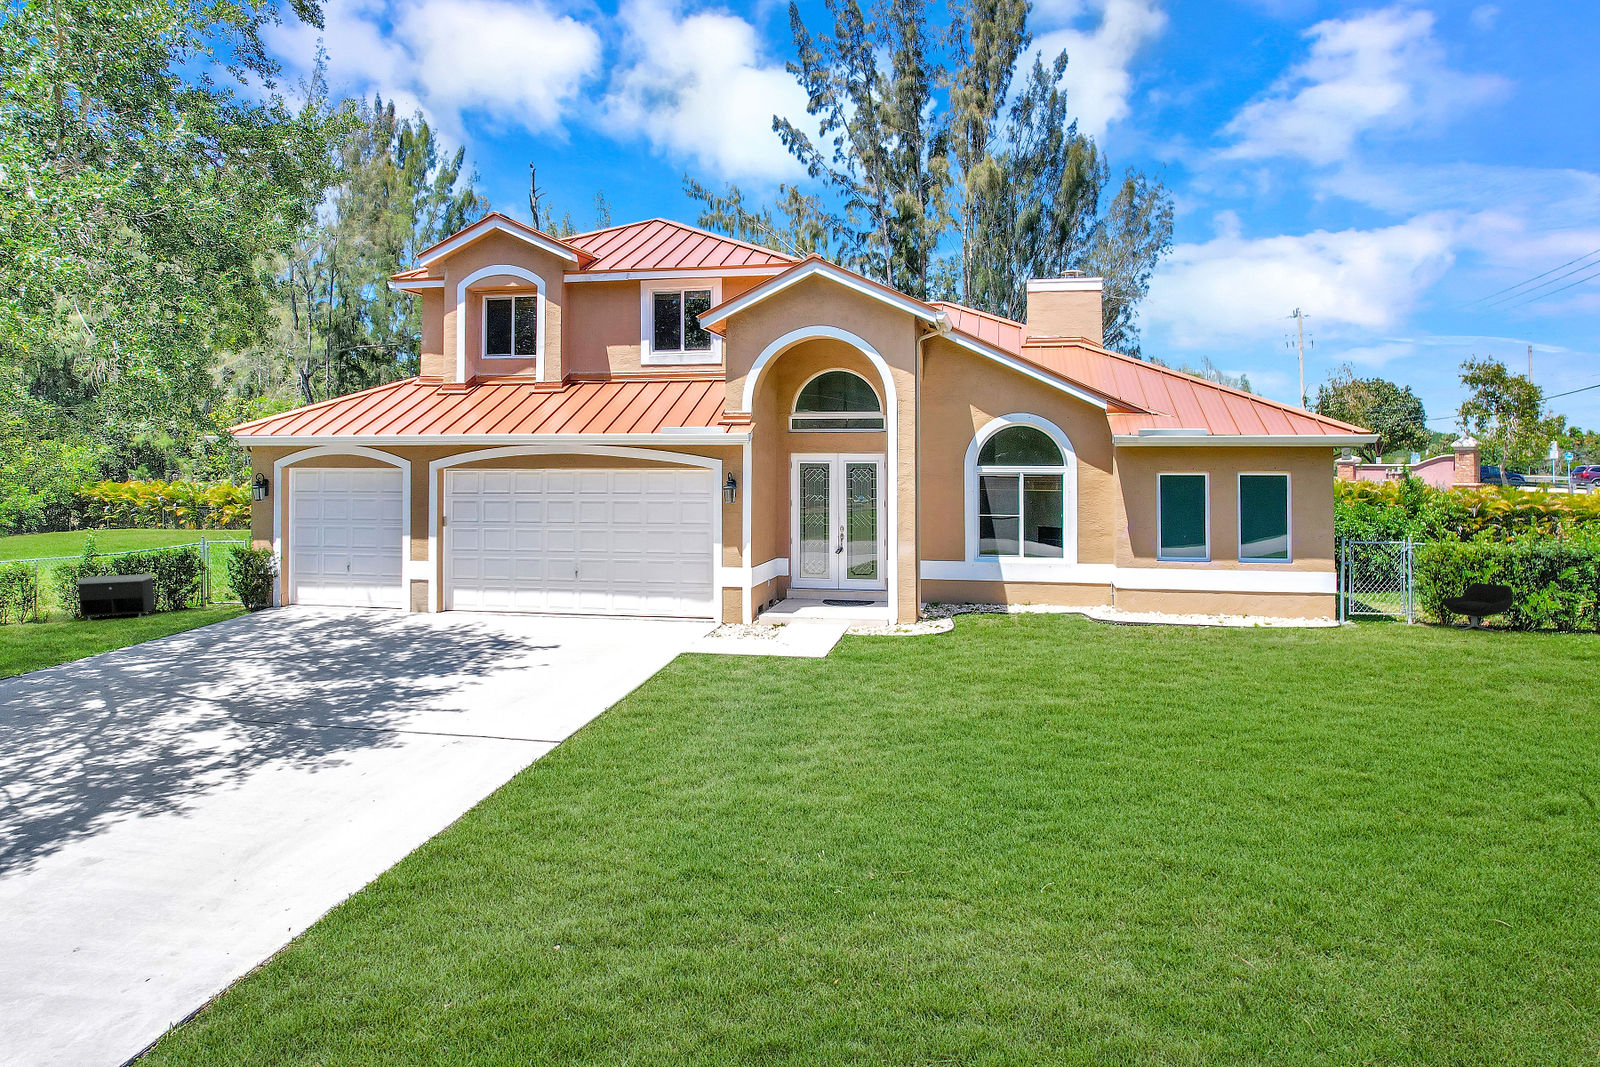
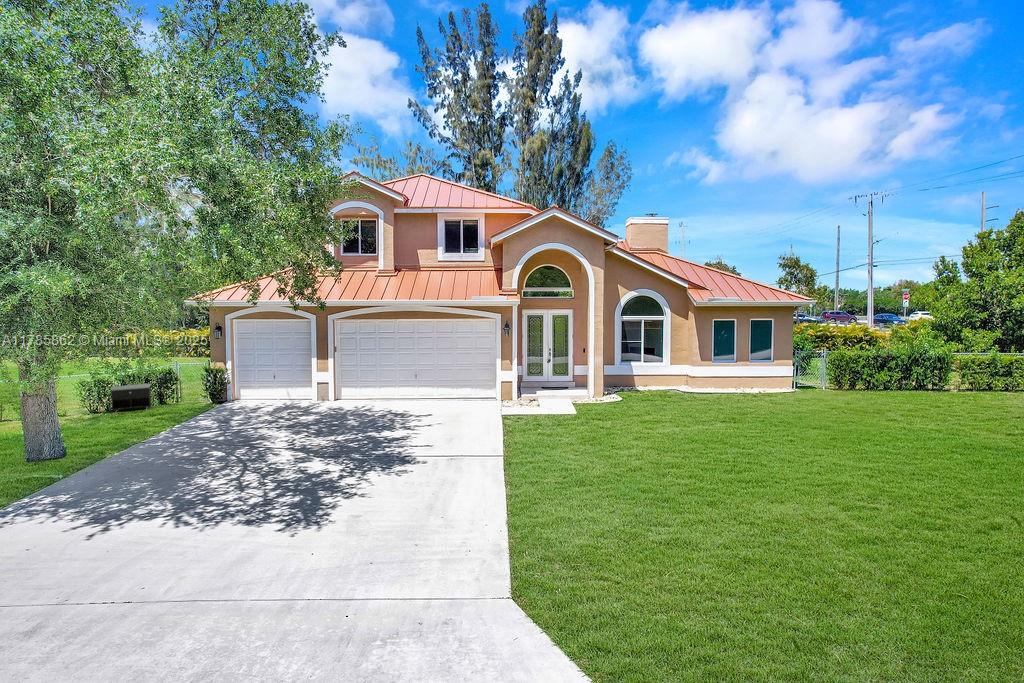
lounge chair: present [1441,583,1514,631] -> none [839,370,870,392]

